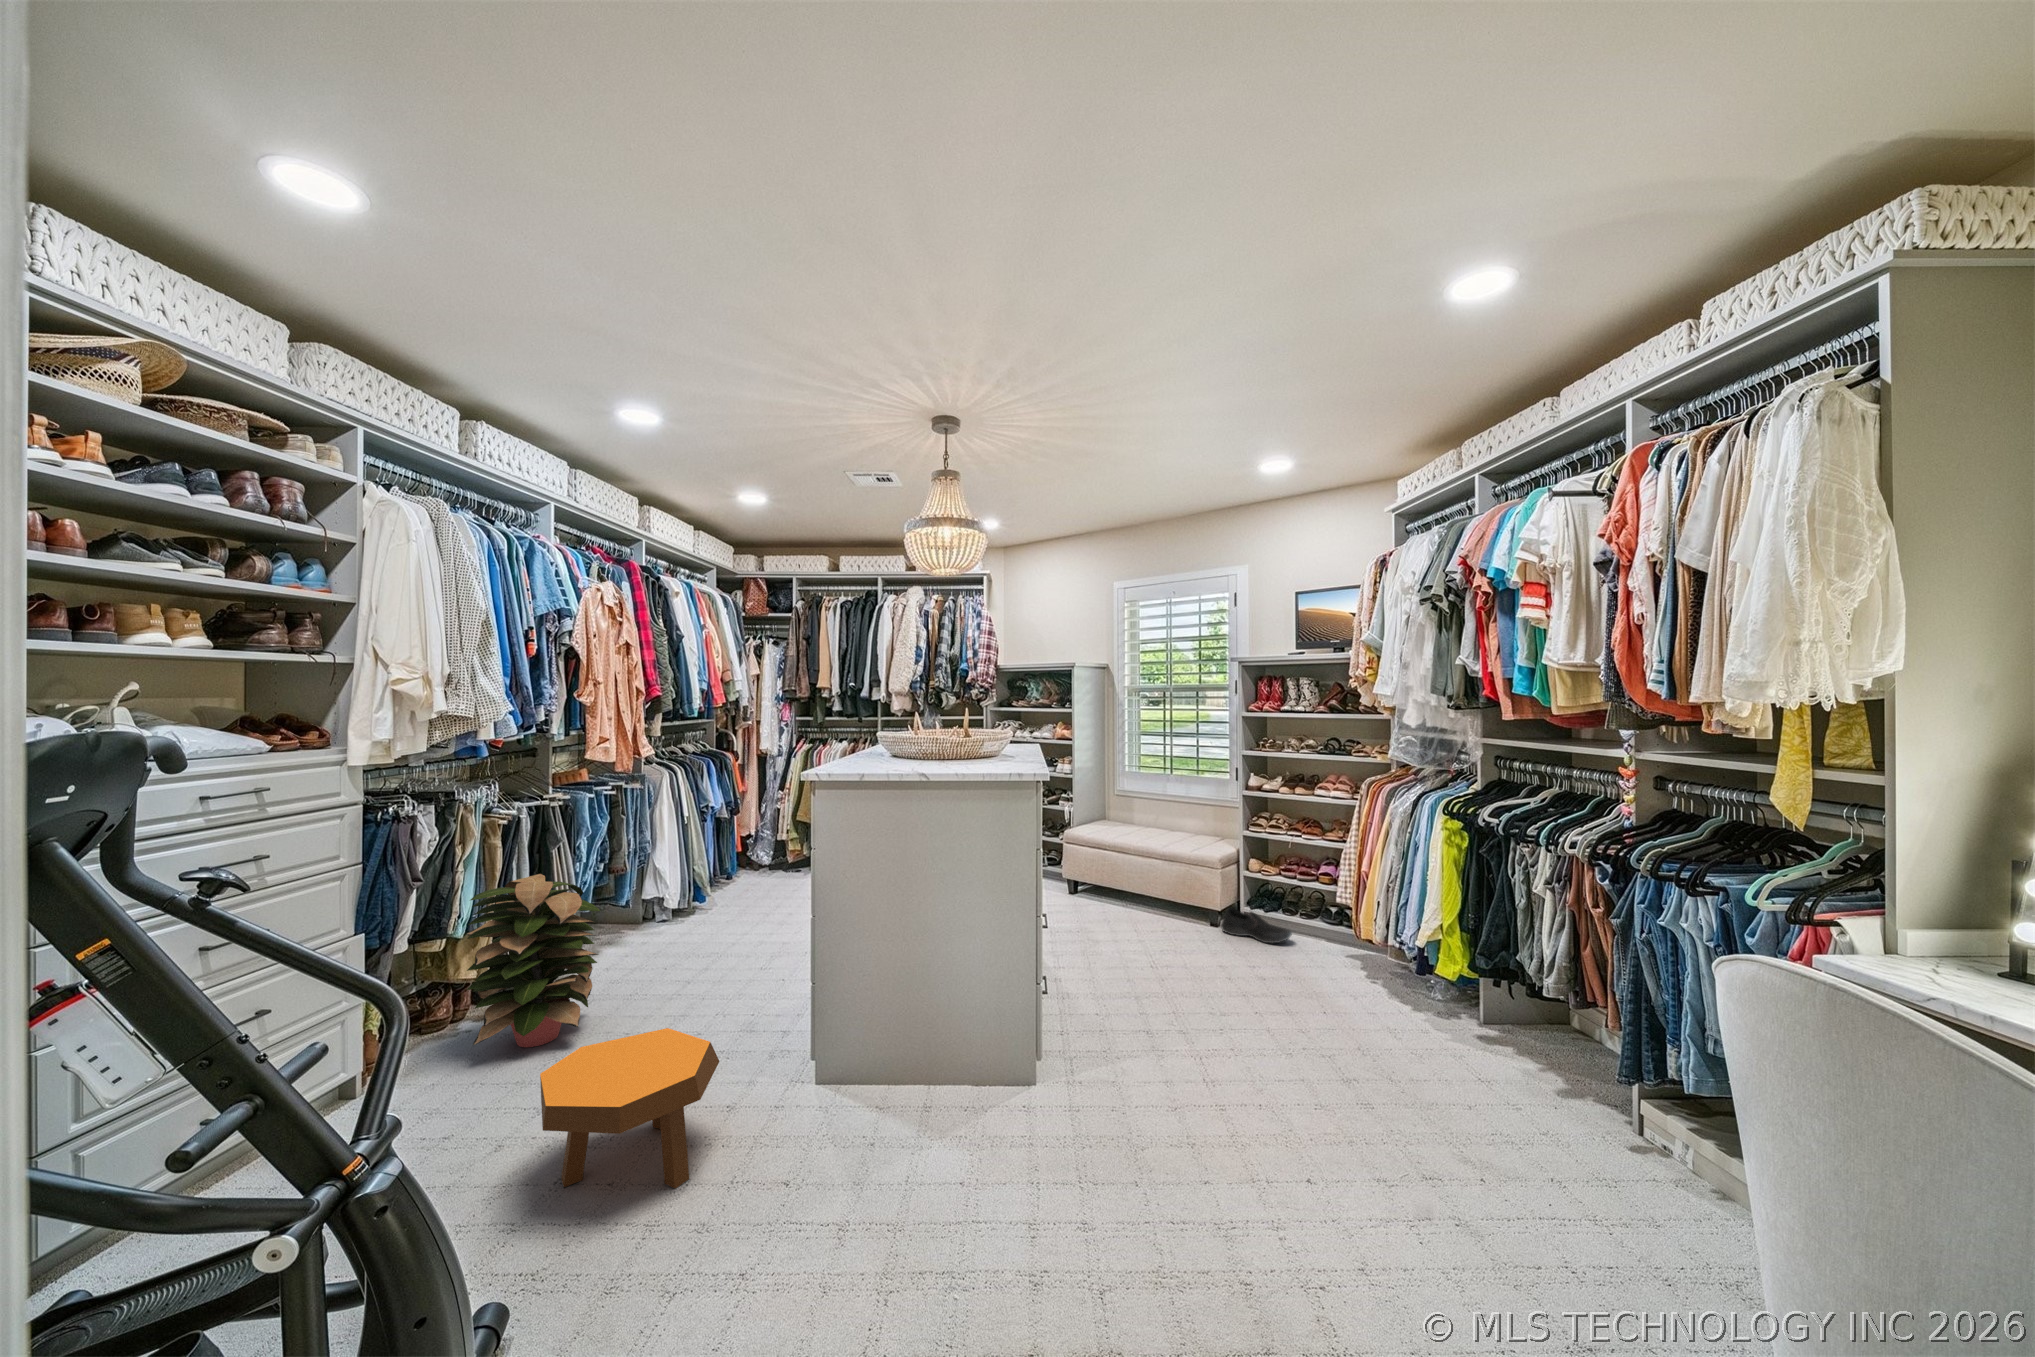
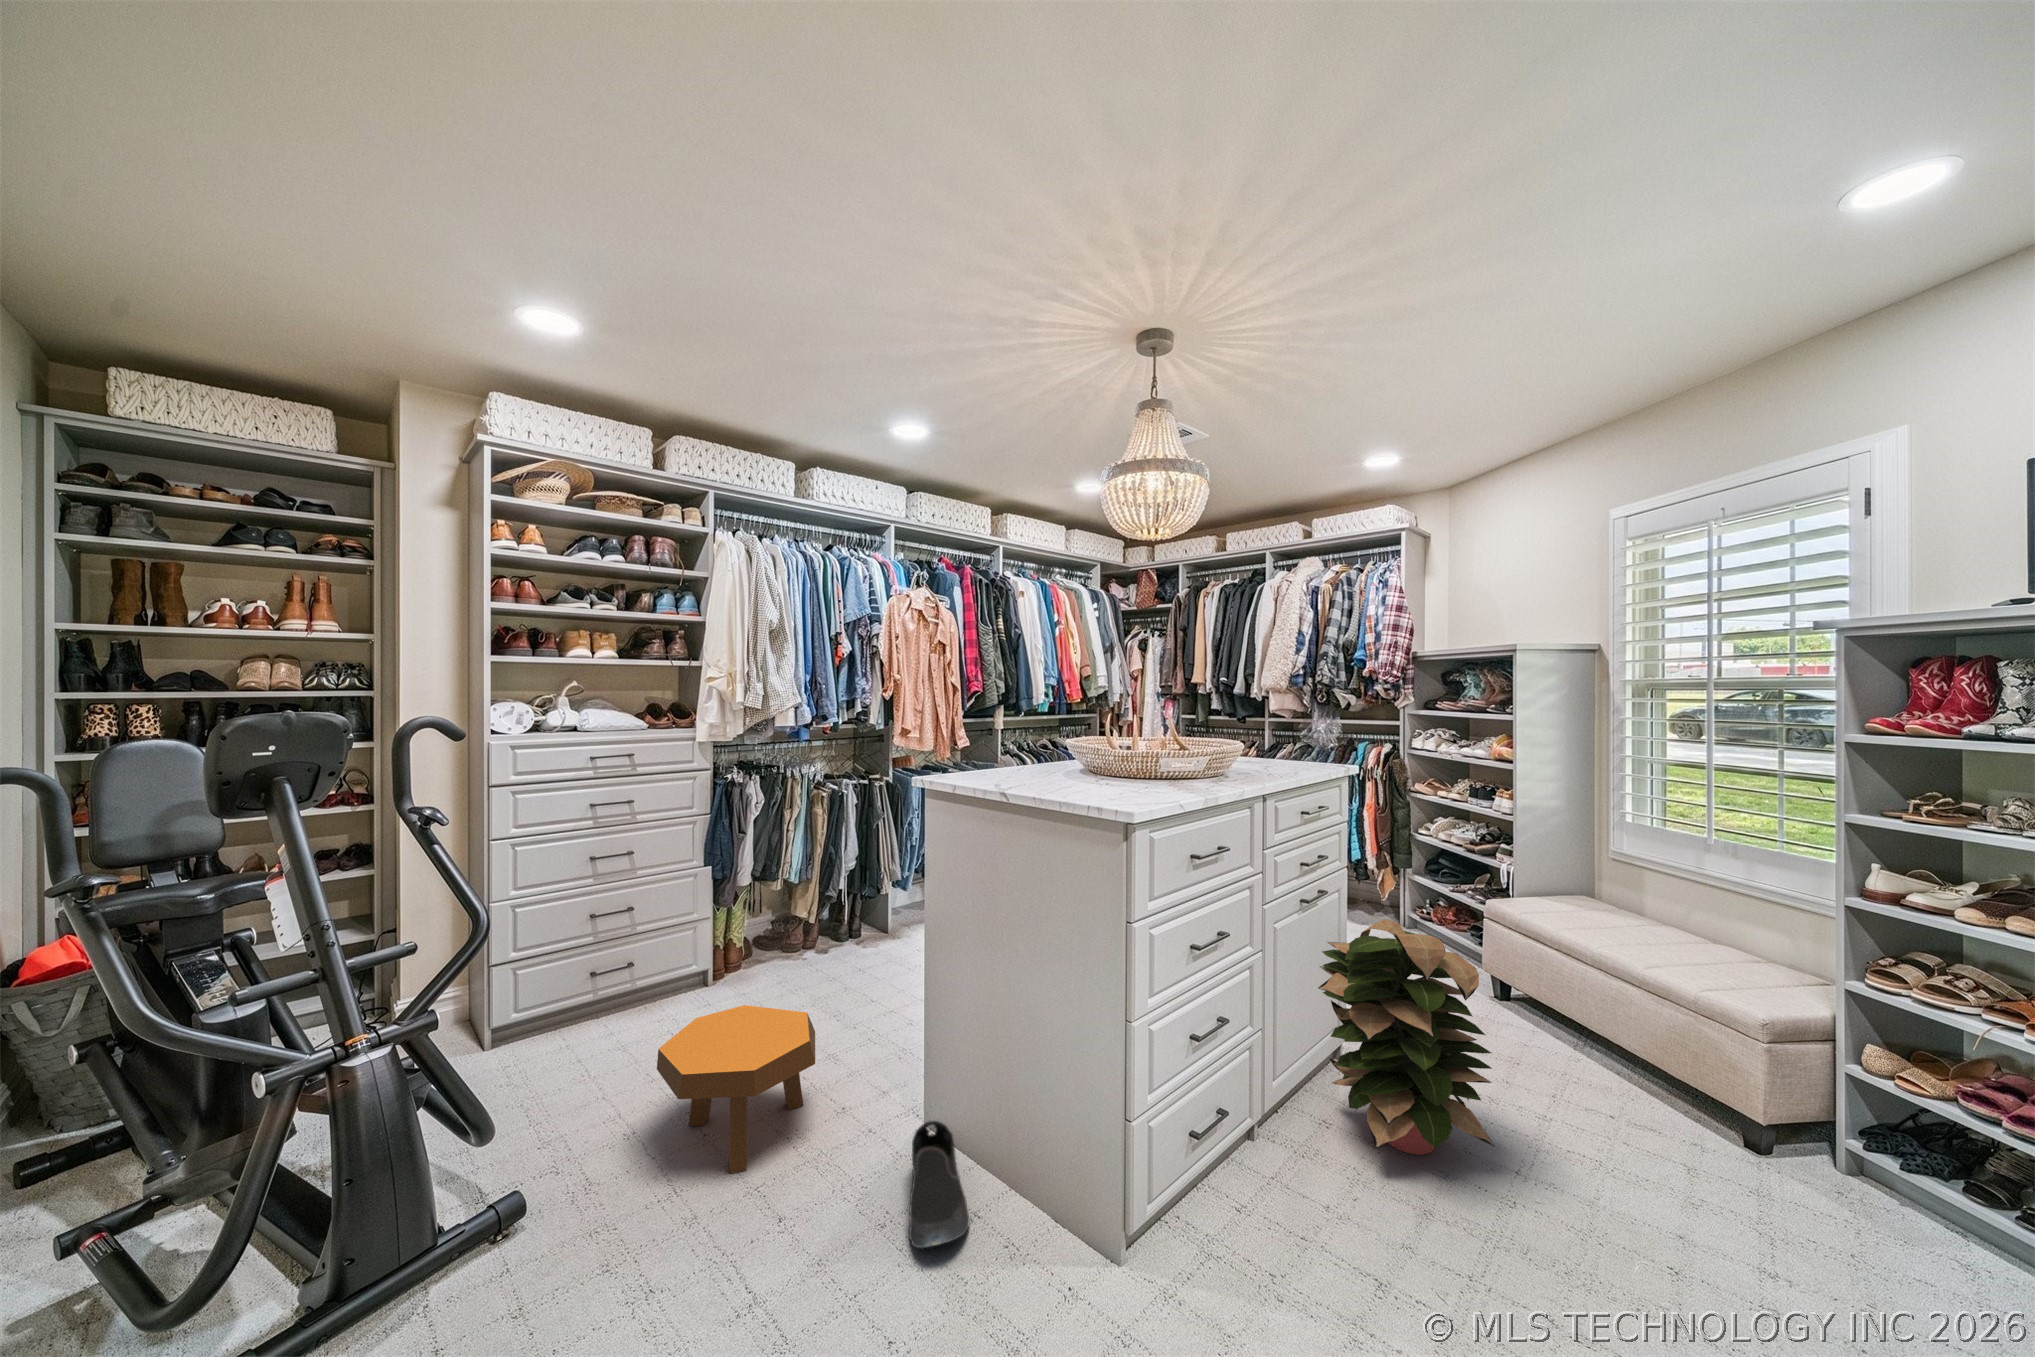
decorative plant: present [467,874,600,1047] -> present [1318,919,1495,1155]
shoe: present [1221,908,1292,943] -> present [909,1121,969,1248]

